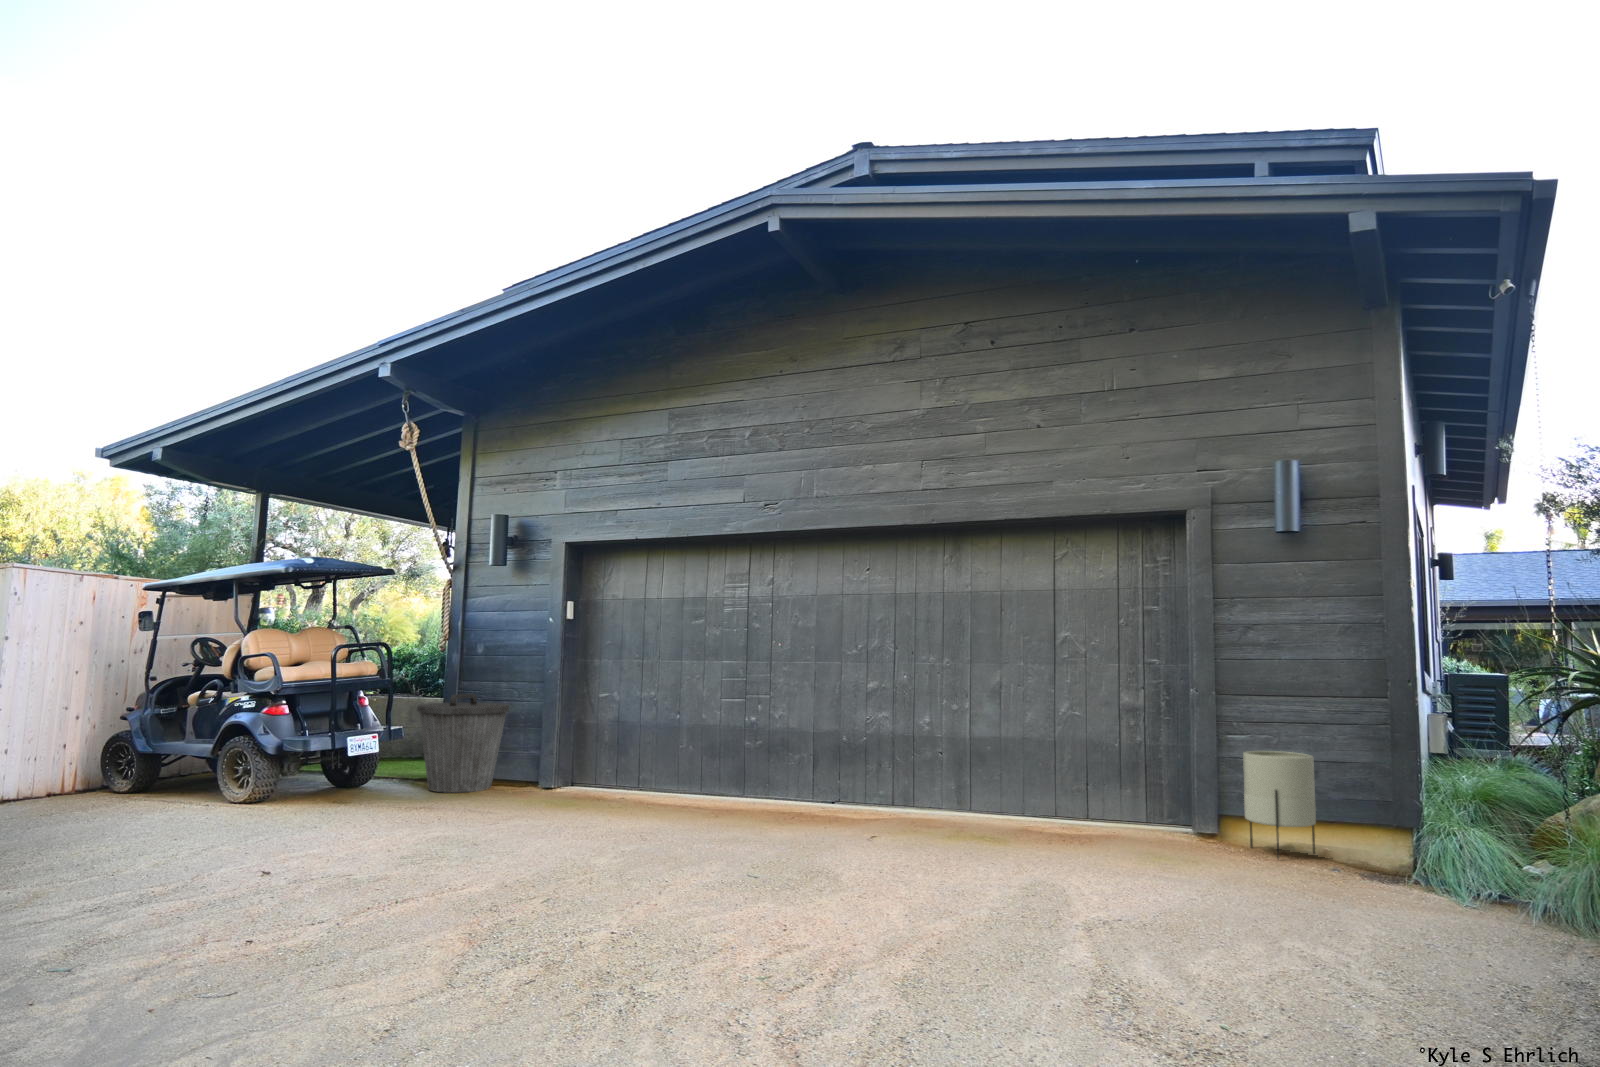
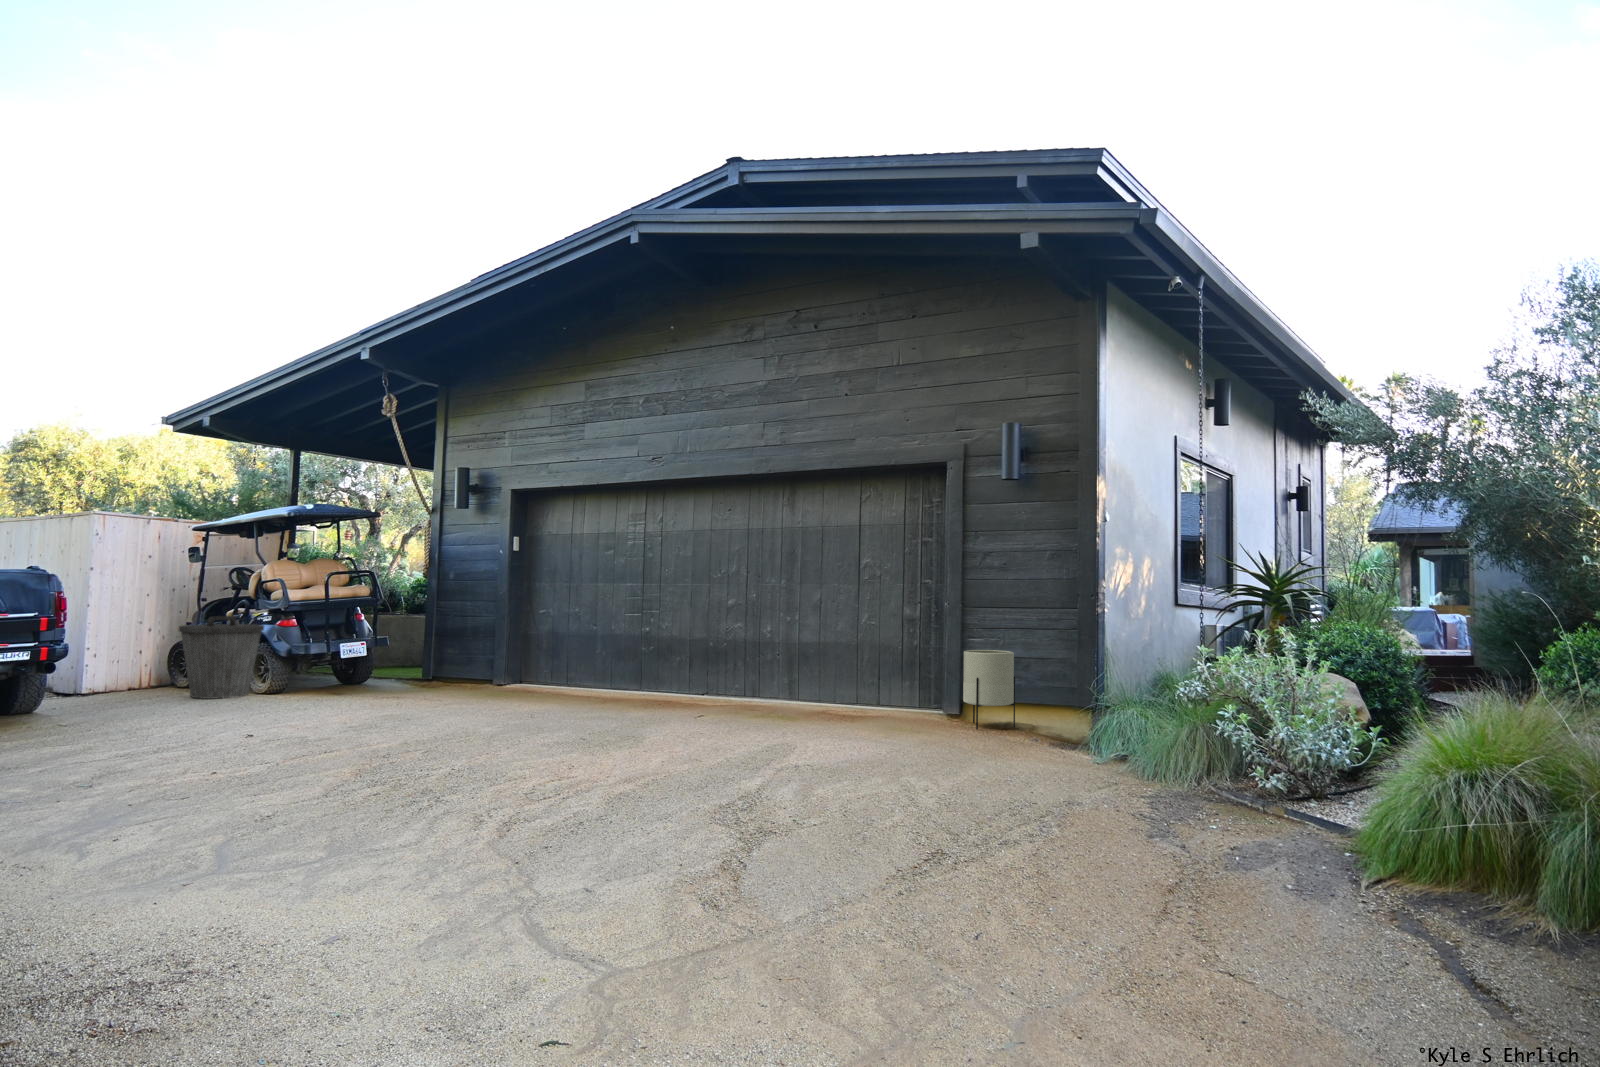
trash can: present [417,694,509,793] -> present [179,616,264,699]

